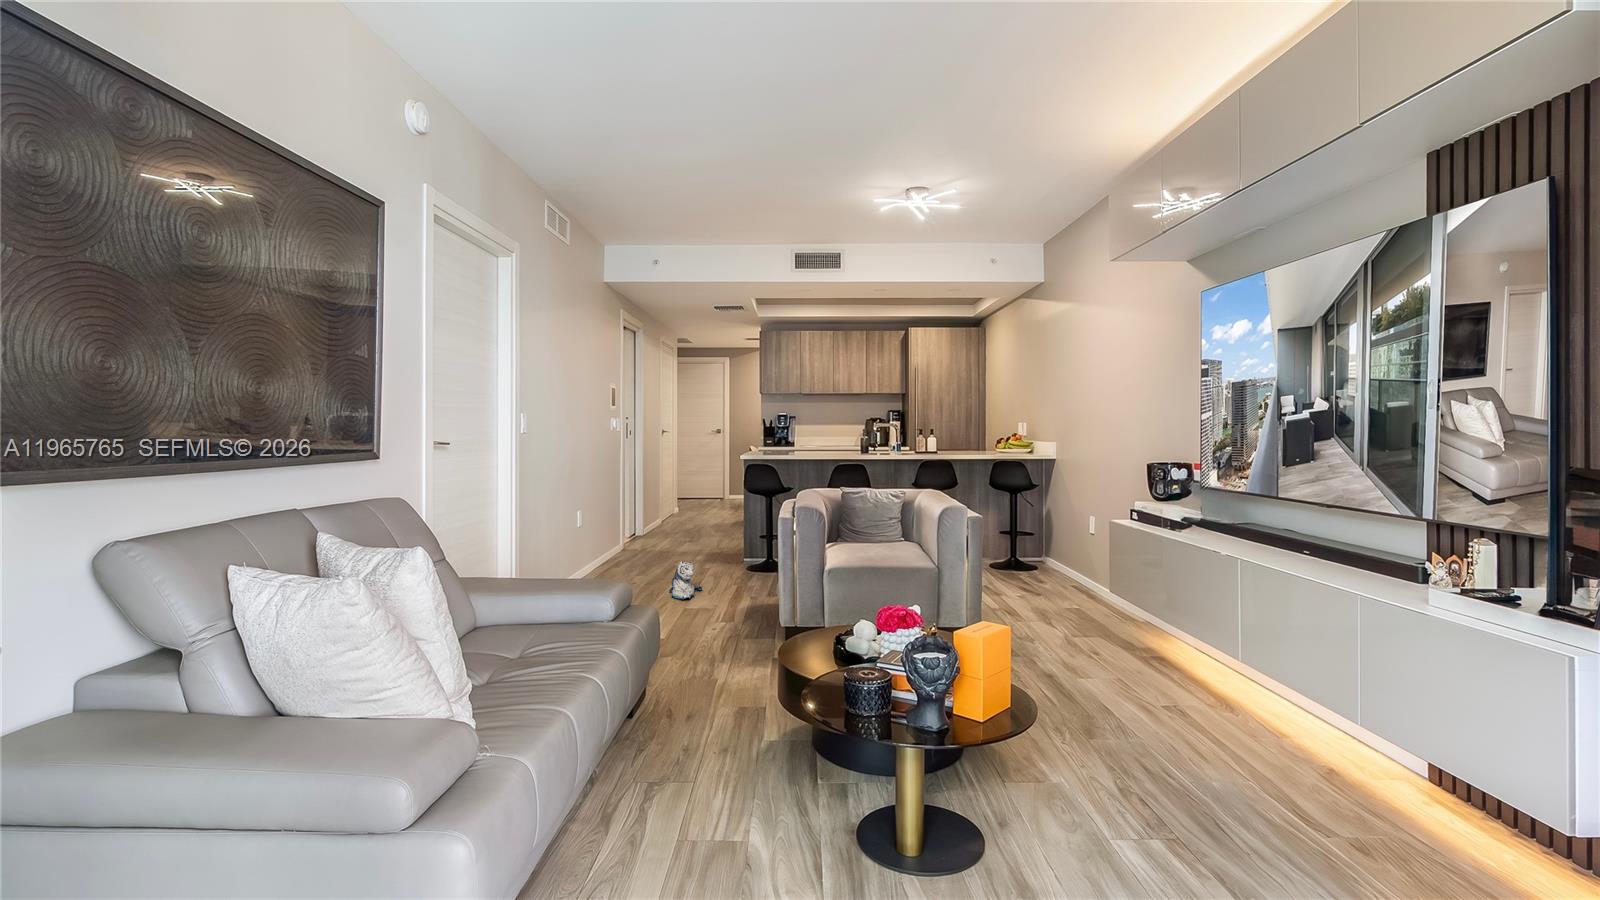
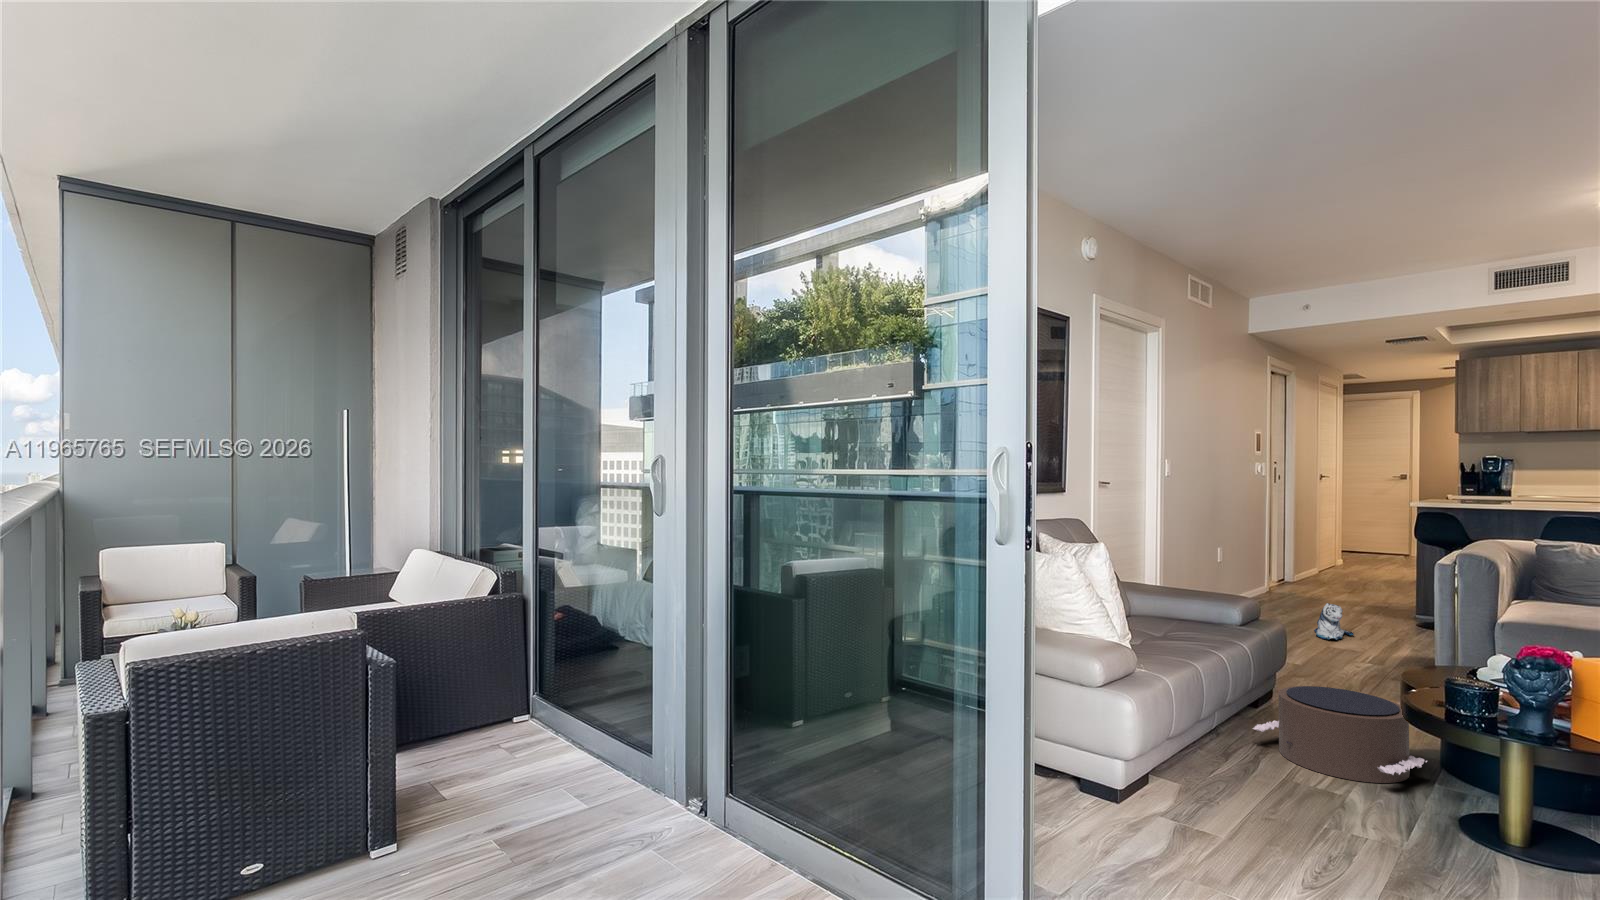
pouf: none [631,691,814,826] -> present [1253,686,1427,783]

